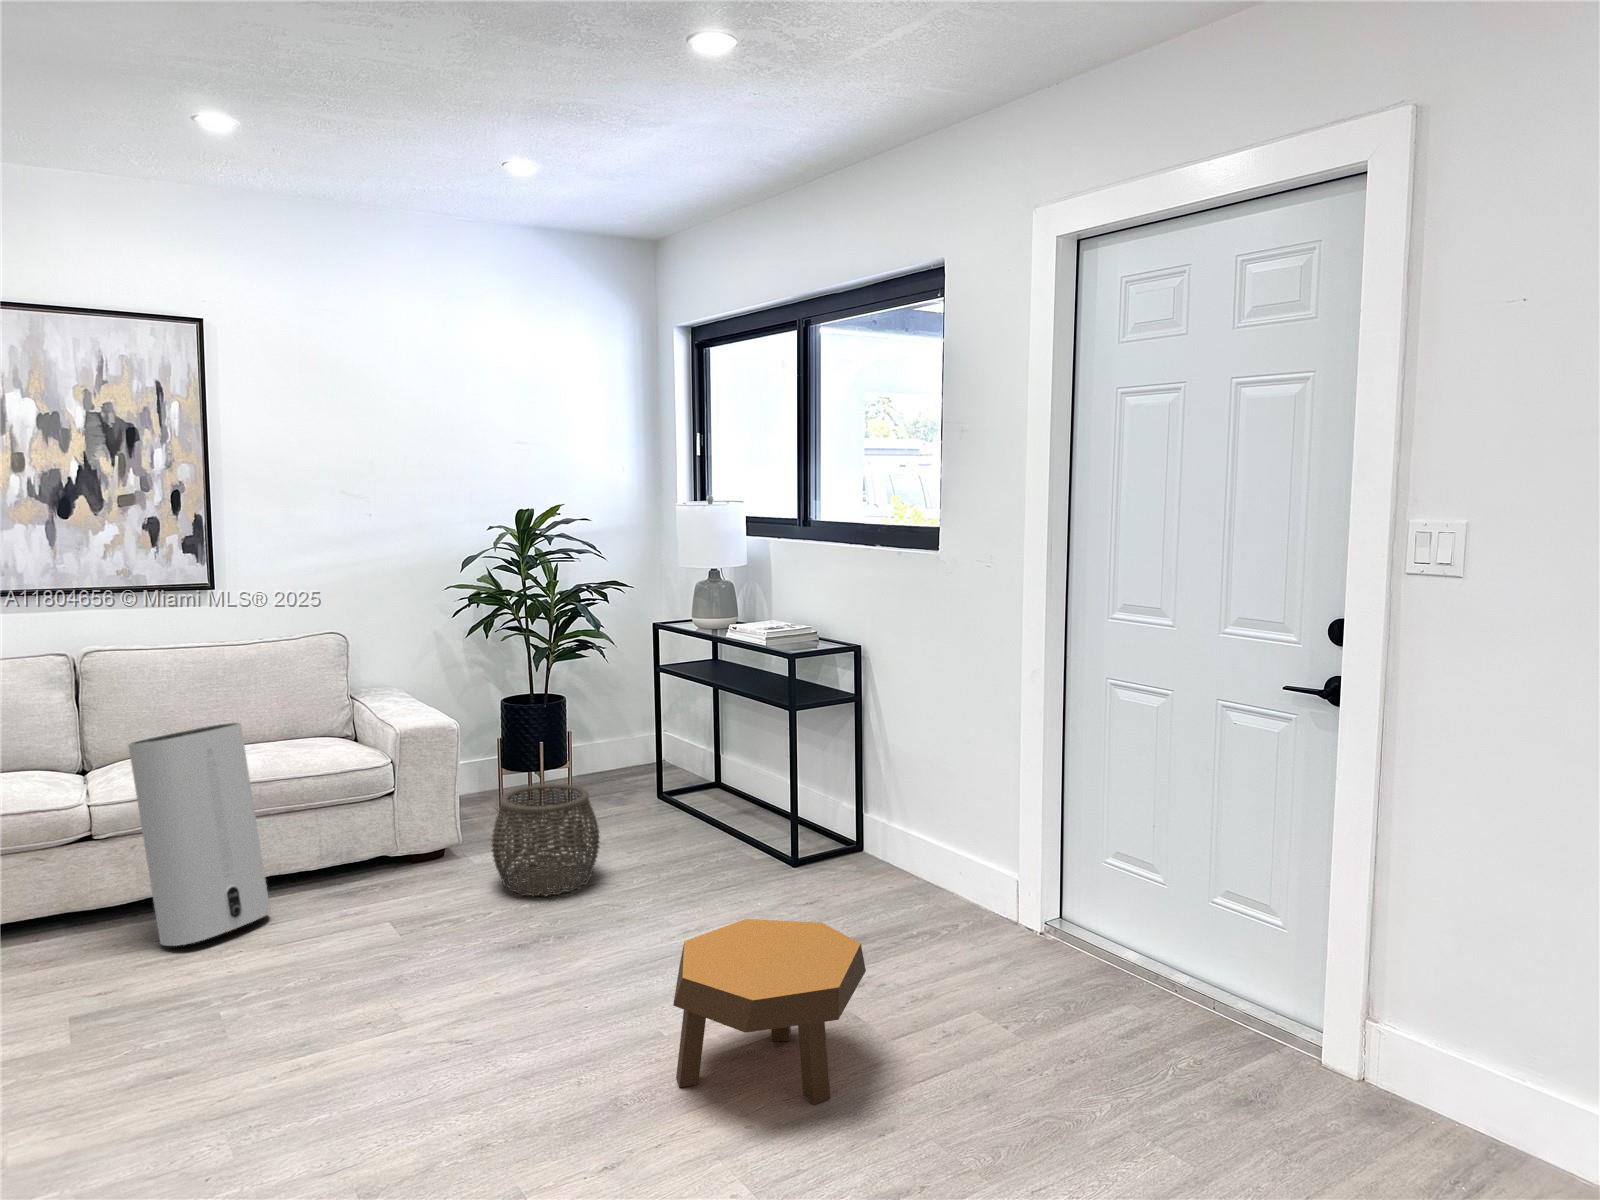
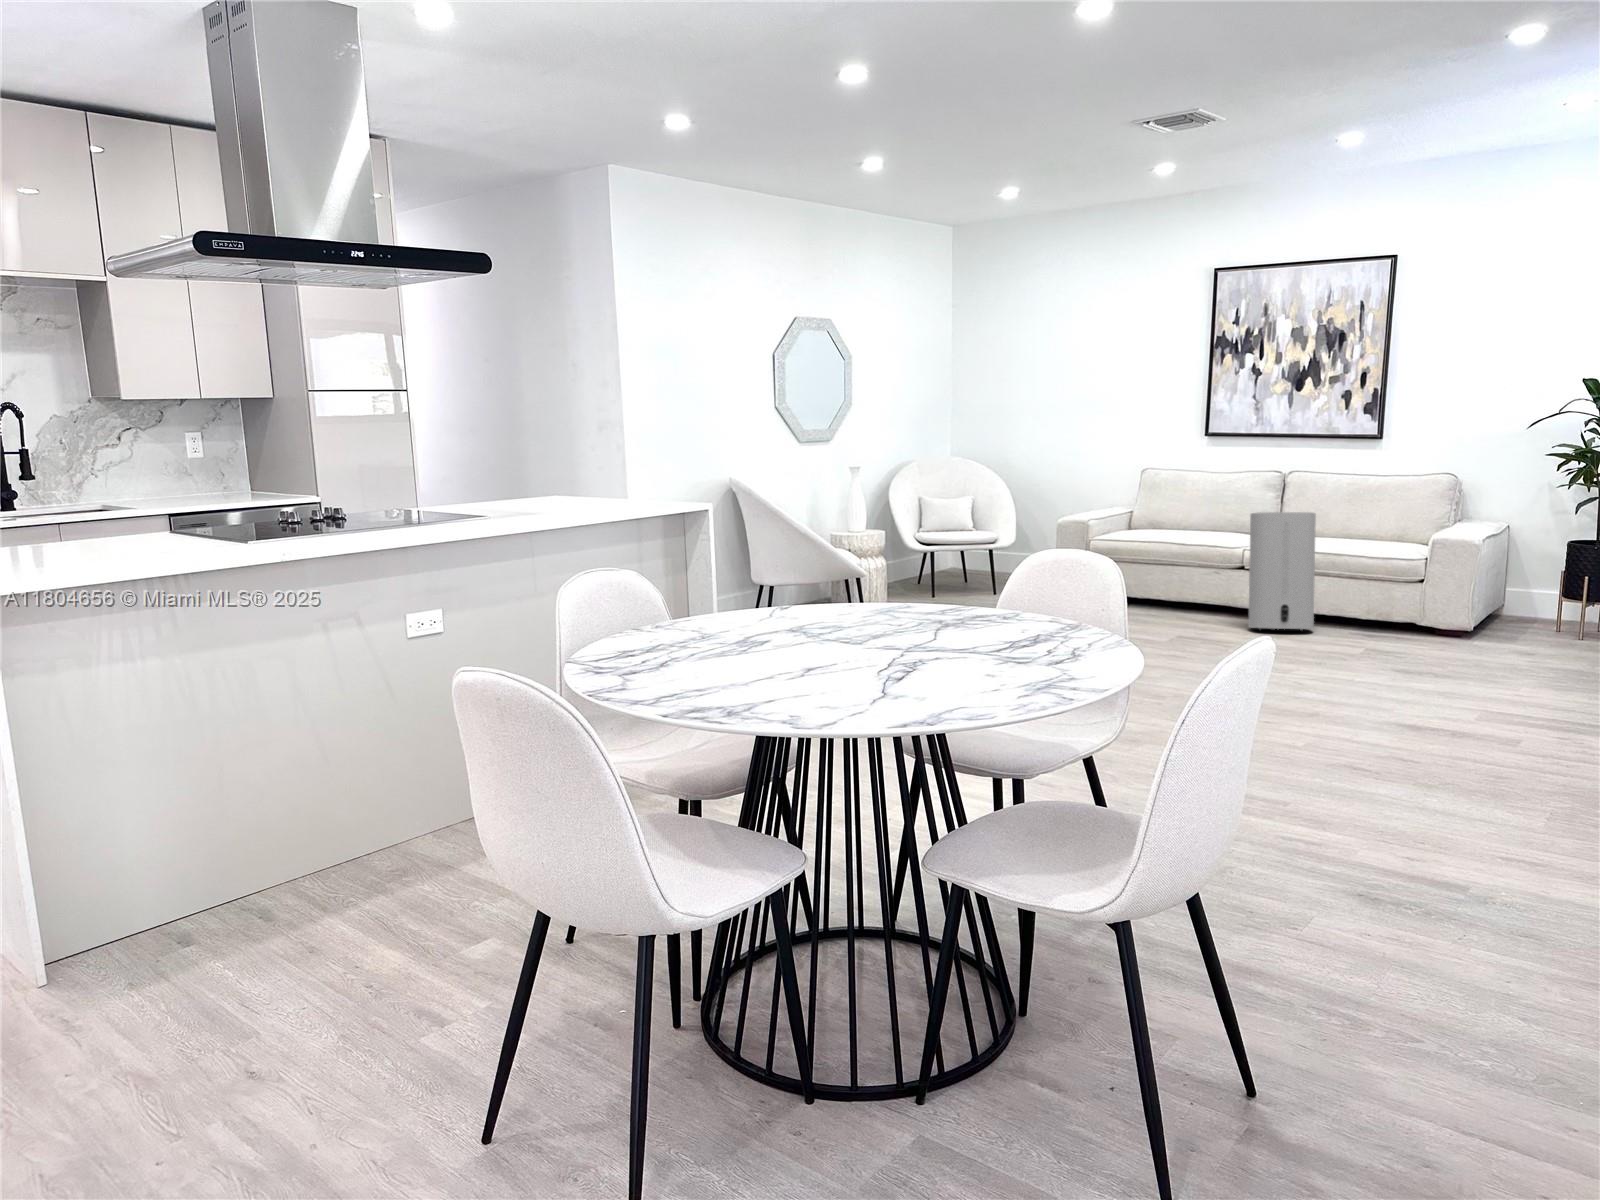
woven basket: present [491,784,600,897] -> none [1443,589,1535,666]
footstool: present [673,919,866,1105] -> none [1341,644,1481,741]

